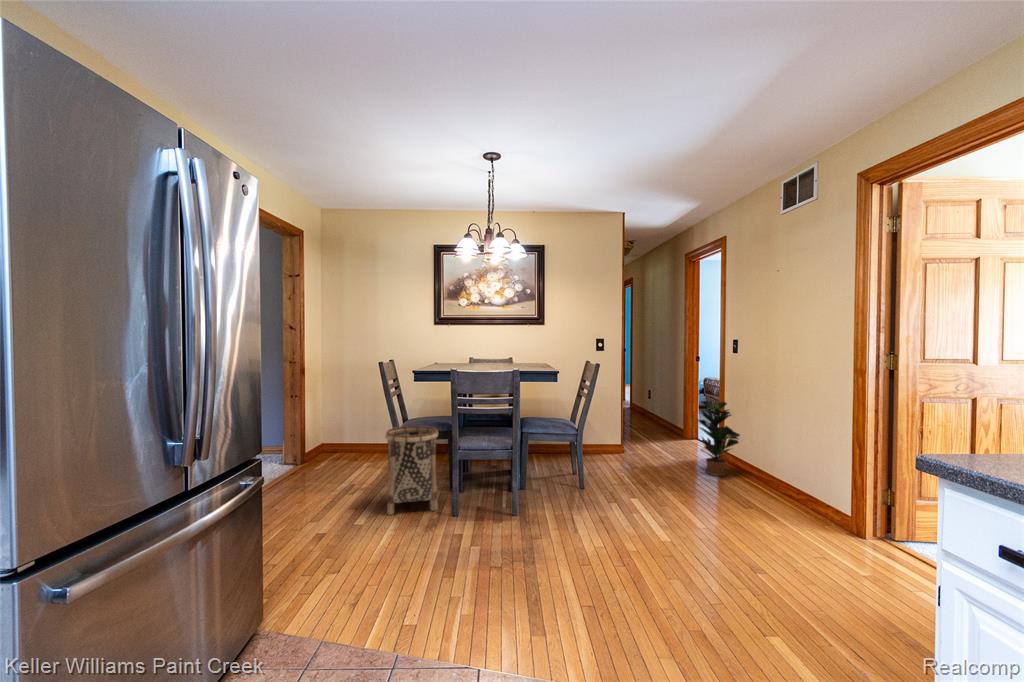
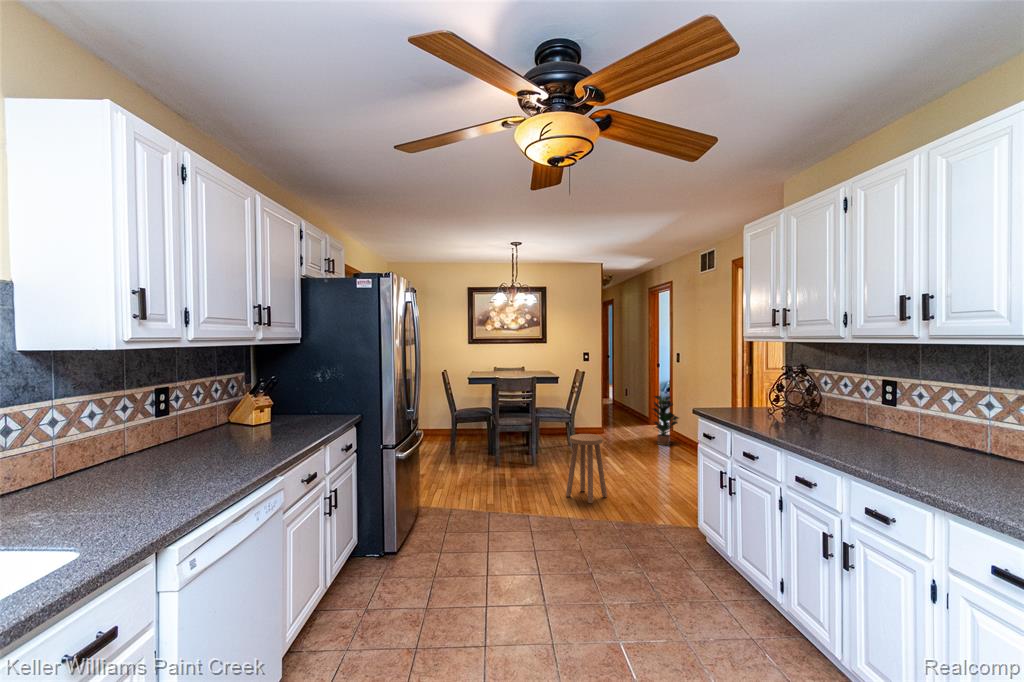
basket: present [385,426,438,515] -> none [453,413,487,467]
stool: none [562,478,647,635] -> present [566,434,607,503]

